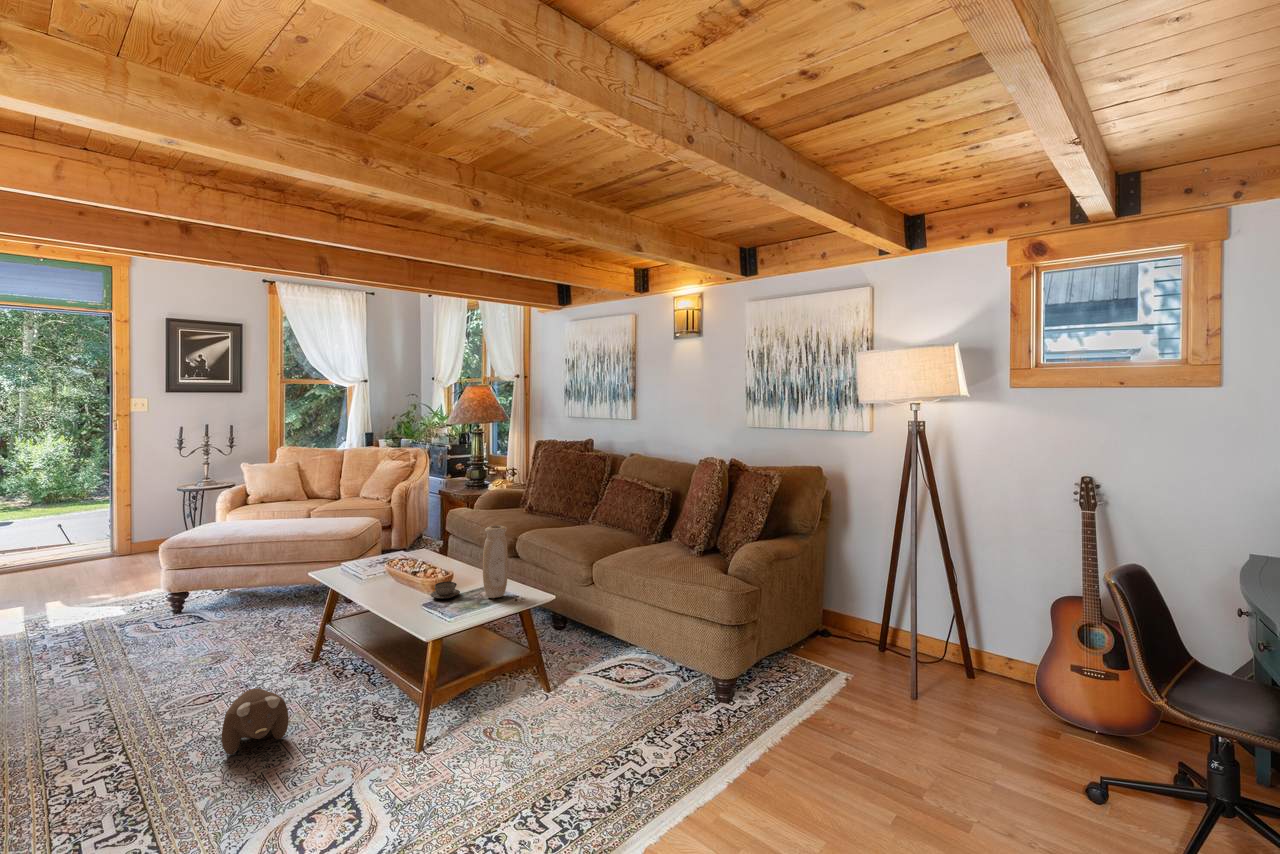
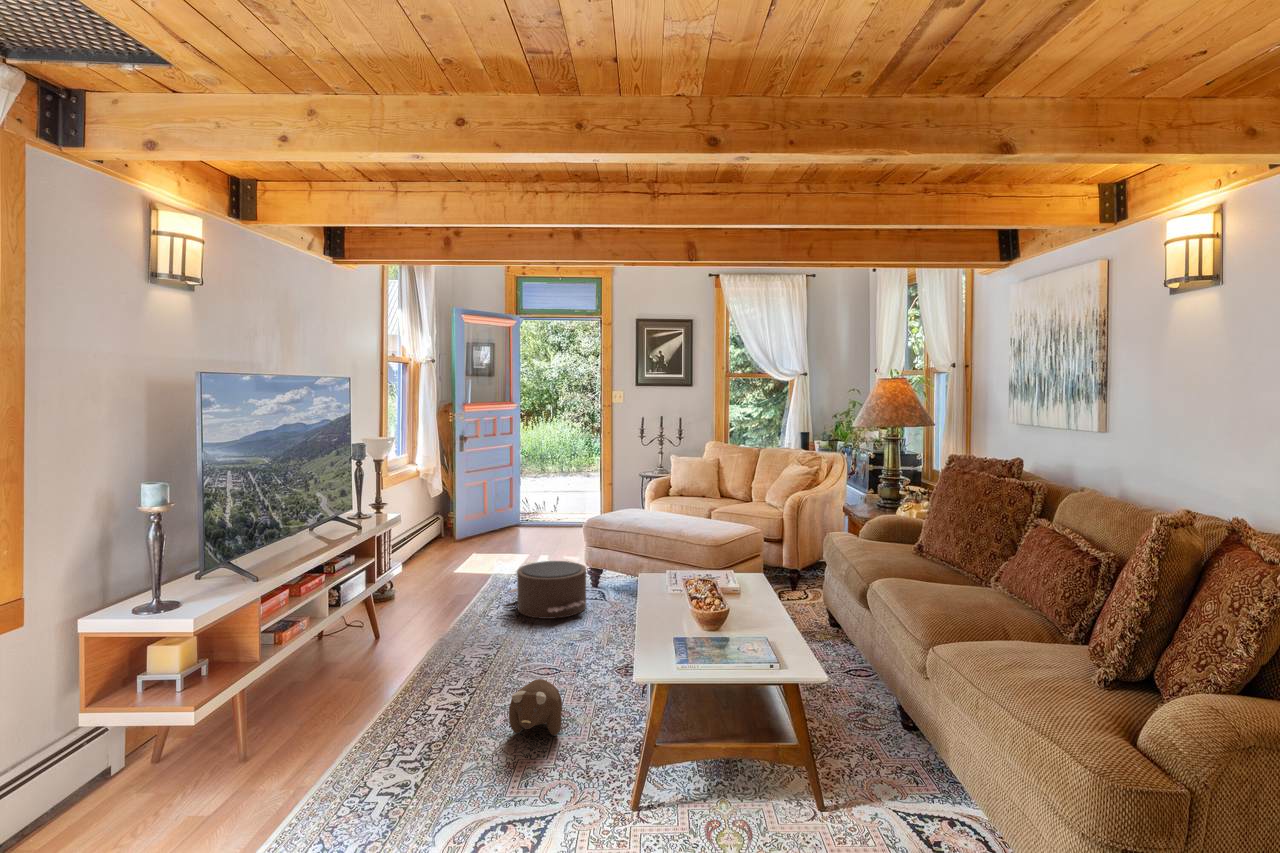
vase: present [483,526,508,598] -> none [748,569,779,661]
teacup: present [431,582,460,598] -> none [699,623,733,644]
pouf: none [64,586,202,660] -> present [509,561,586,619]

